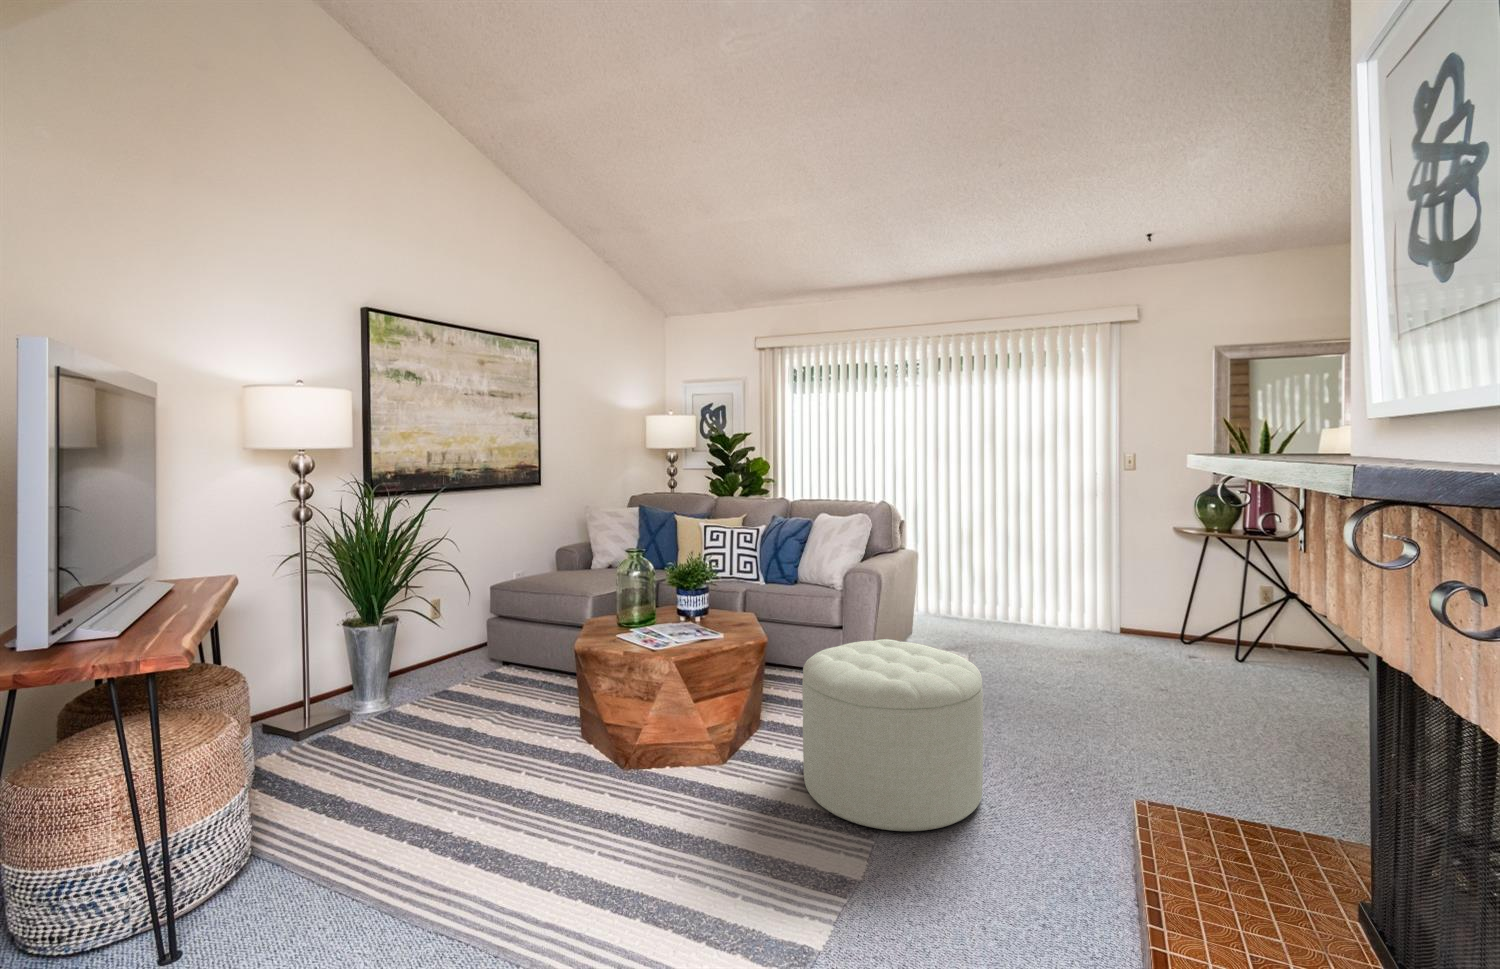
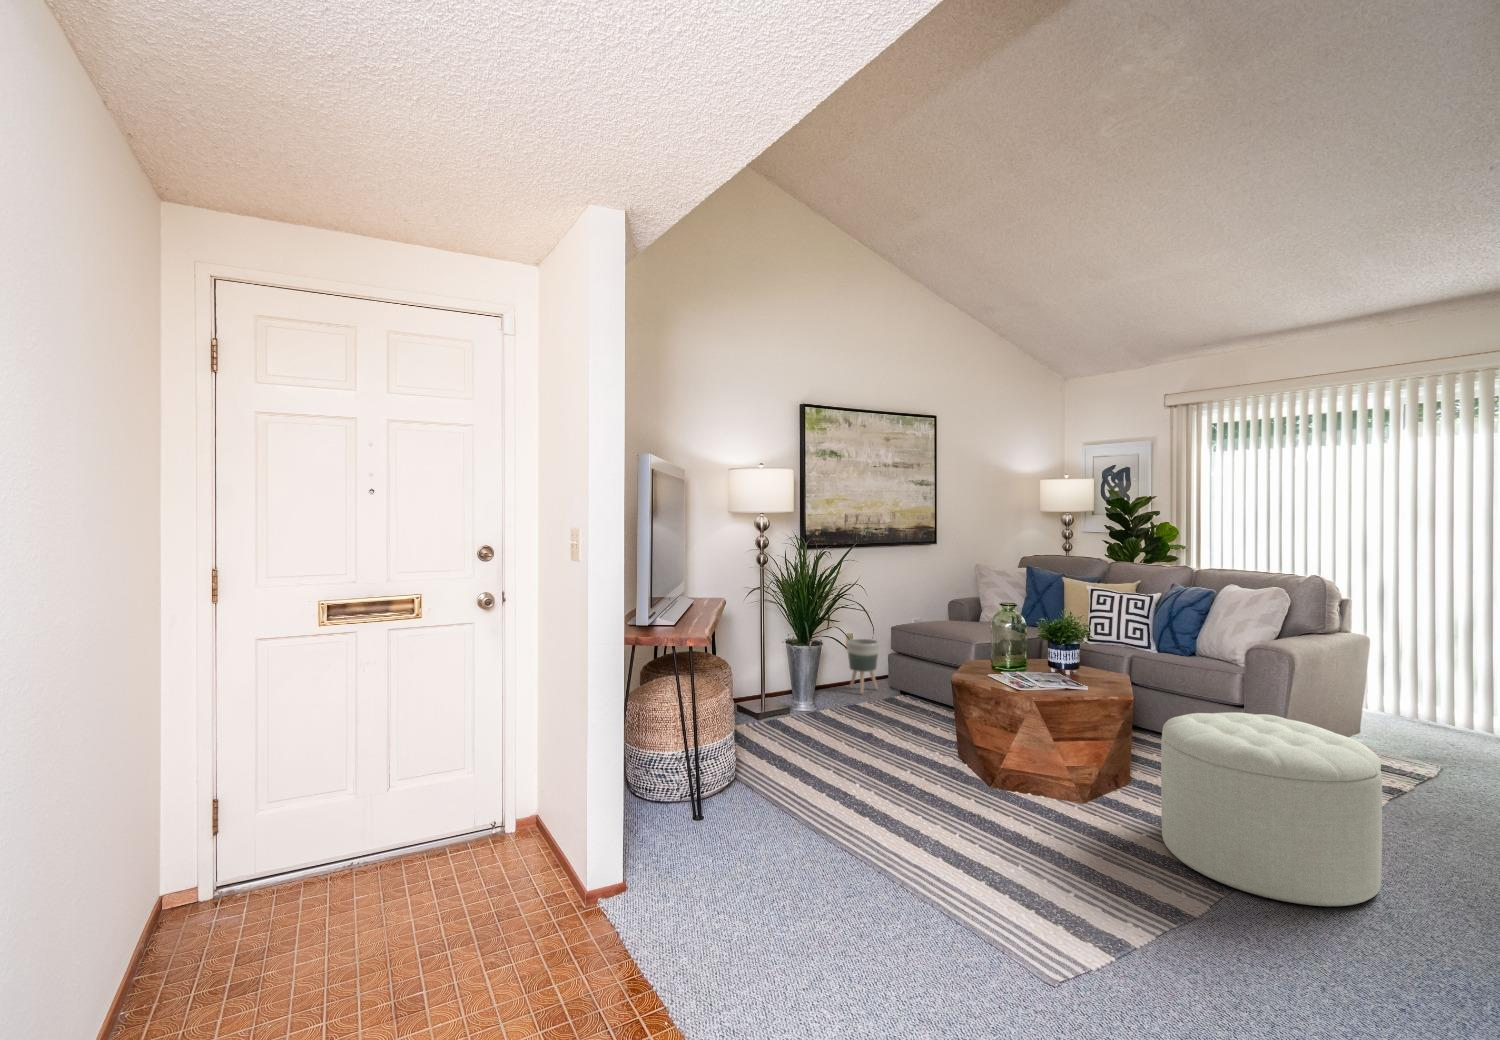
planter: none [434,603,477,672] -> present [847,639,879,694]

